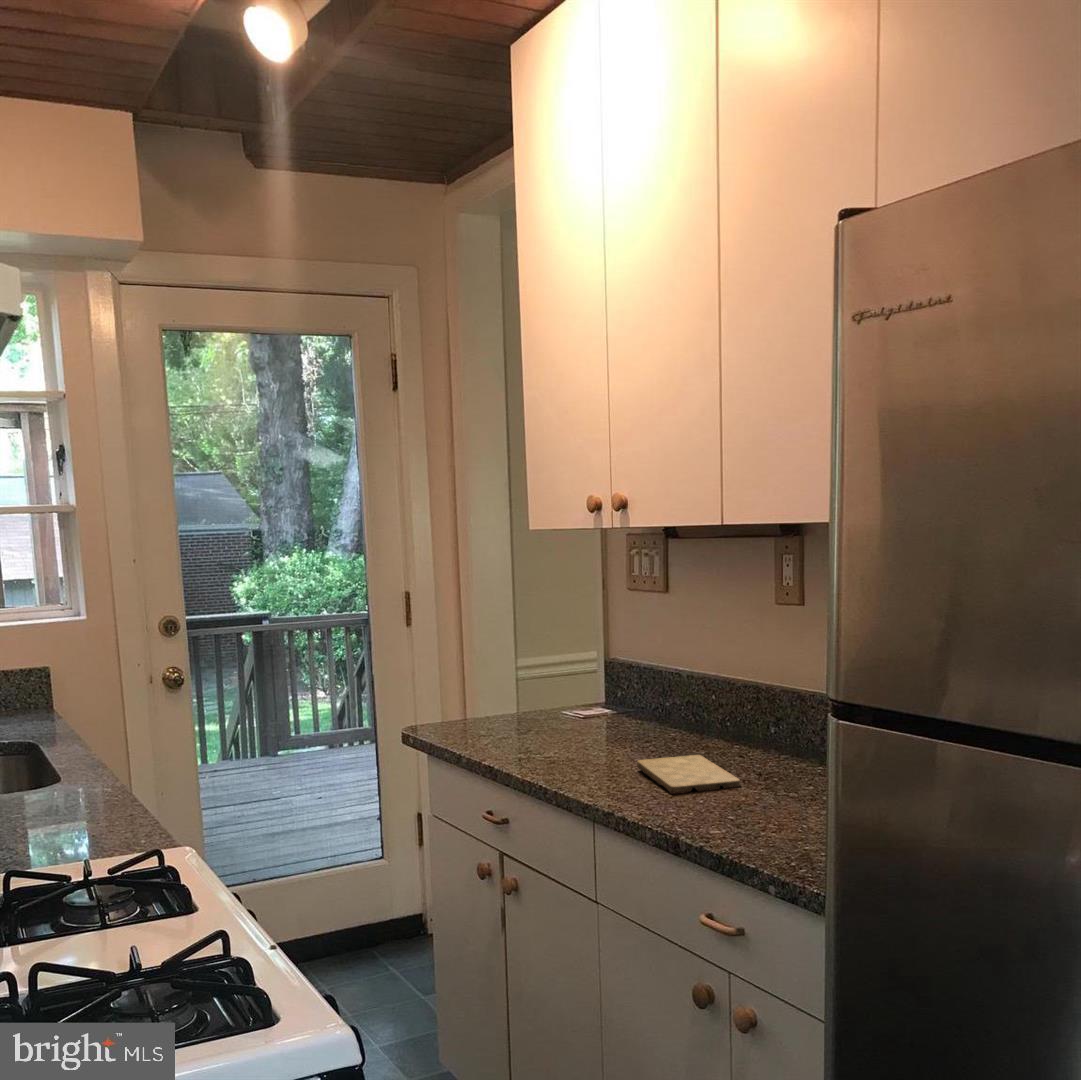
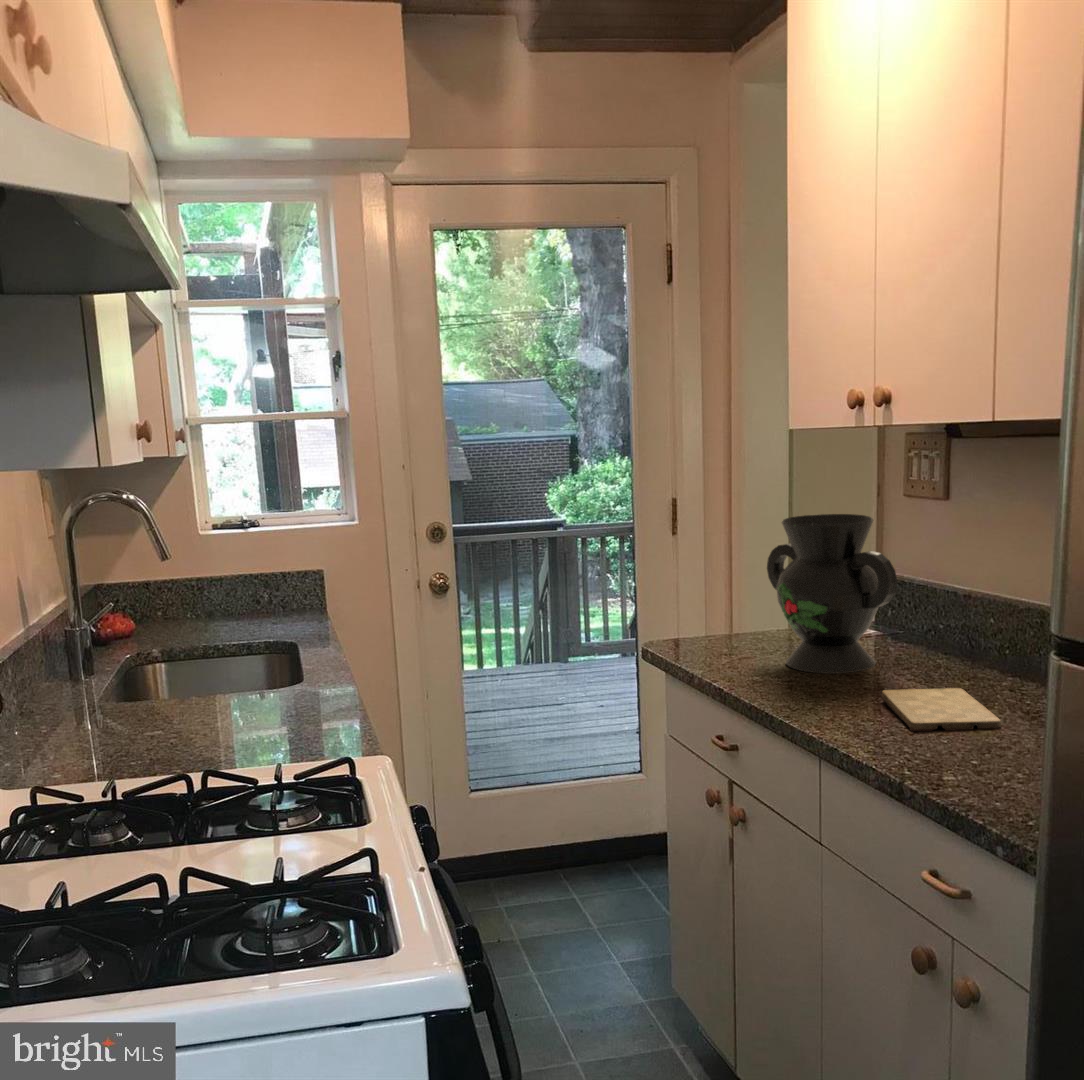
decorative vase: none [521,606,639,749] -> present [767,514,897,674]

